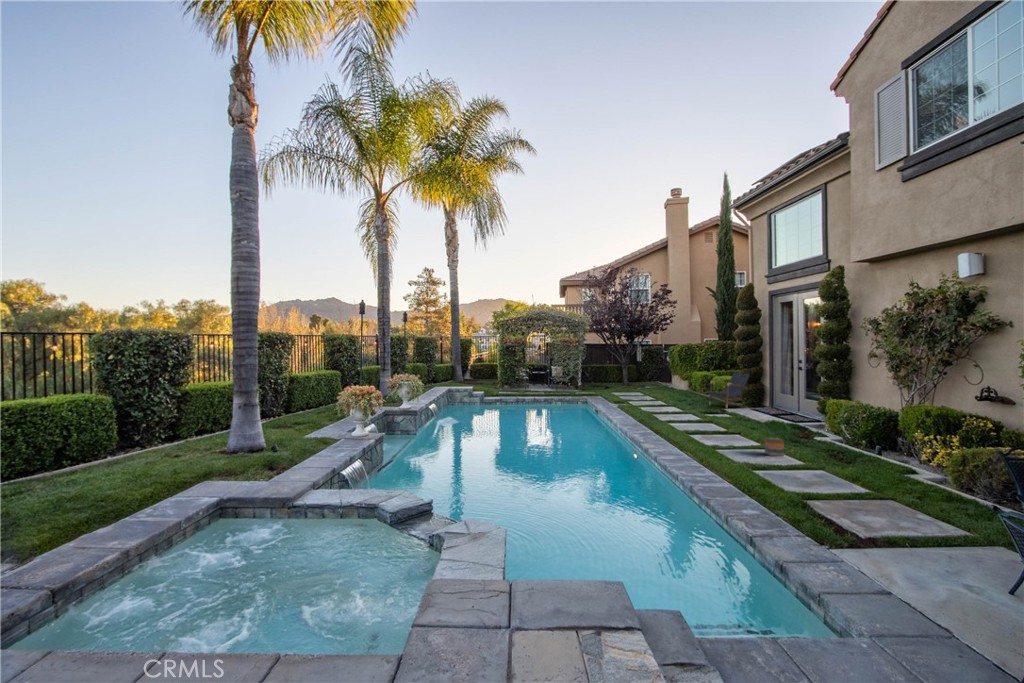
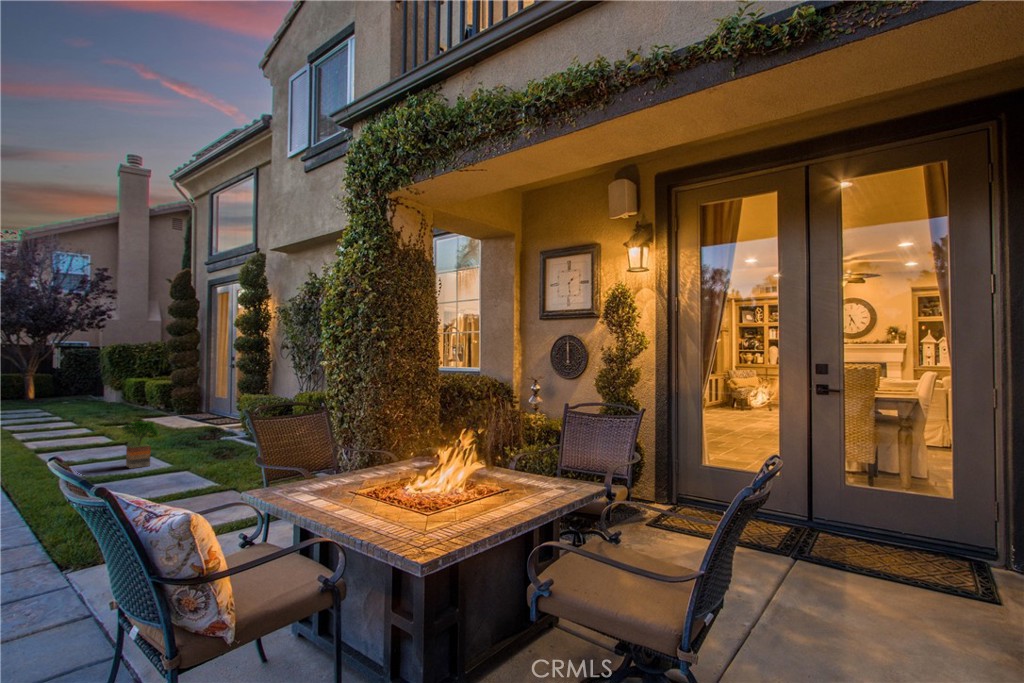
lounge chair: present [707,373,750,408] -> none [120,374,180,418]

